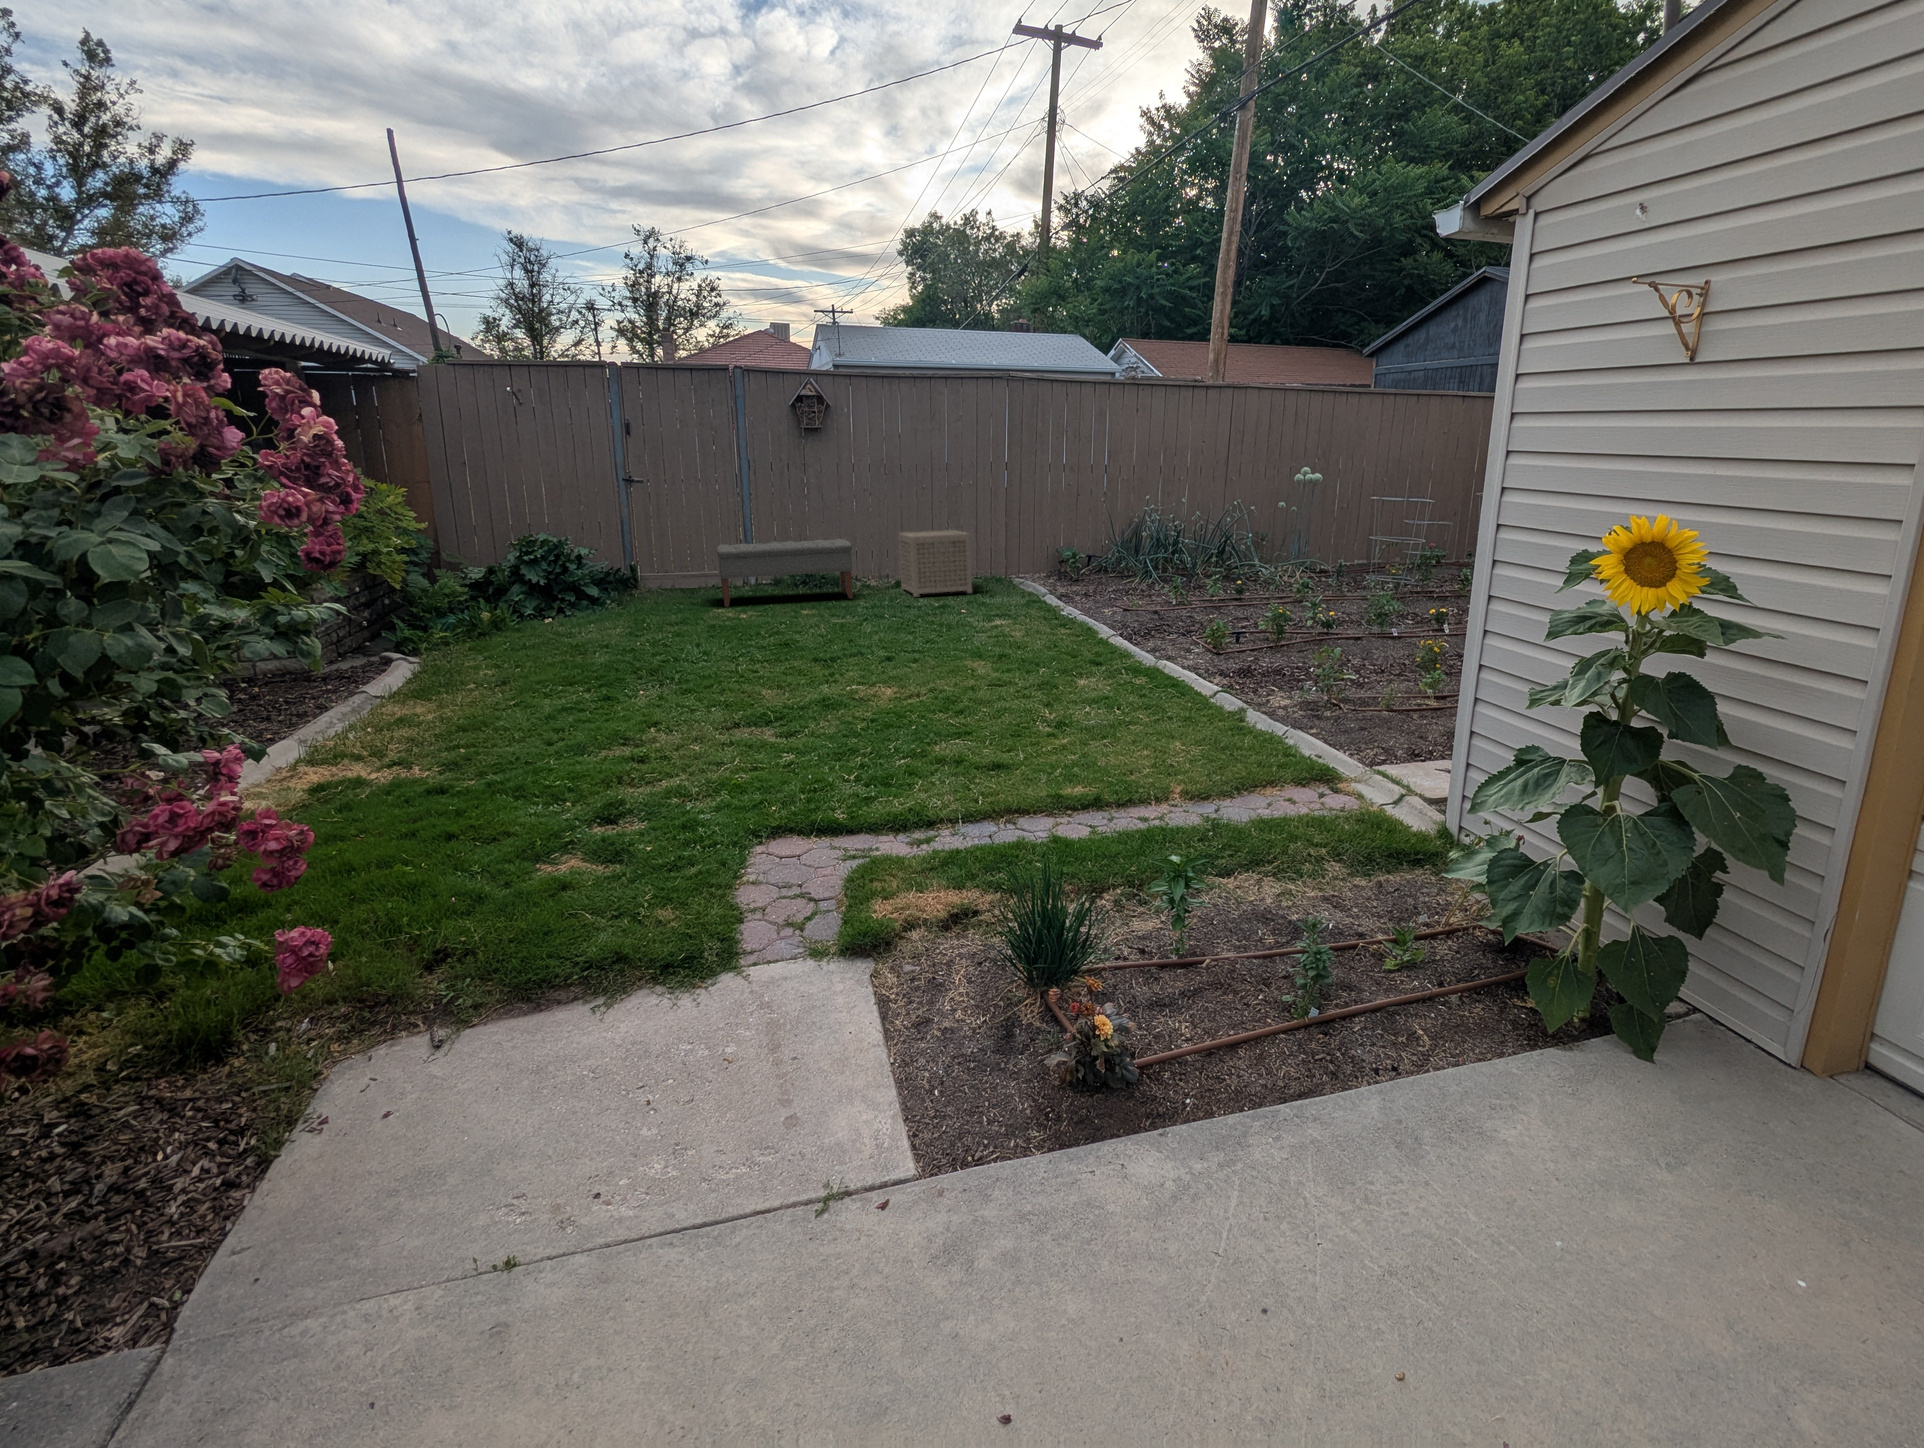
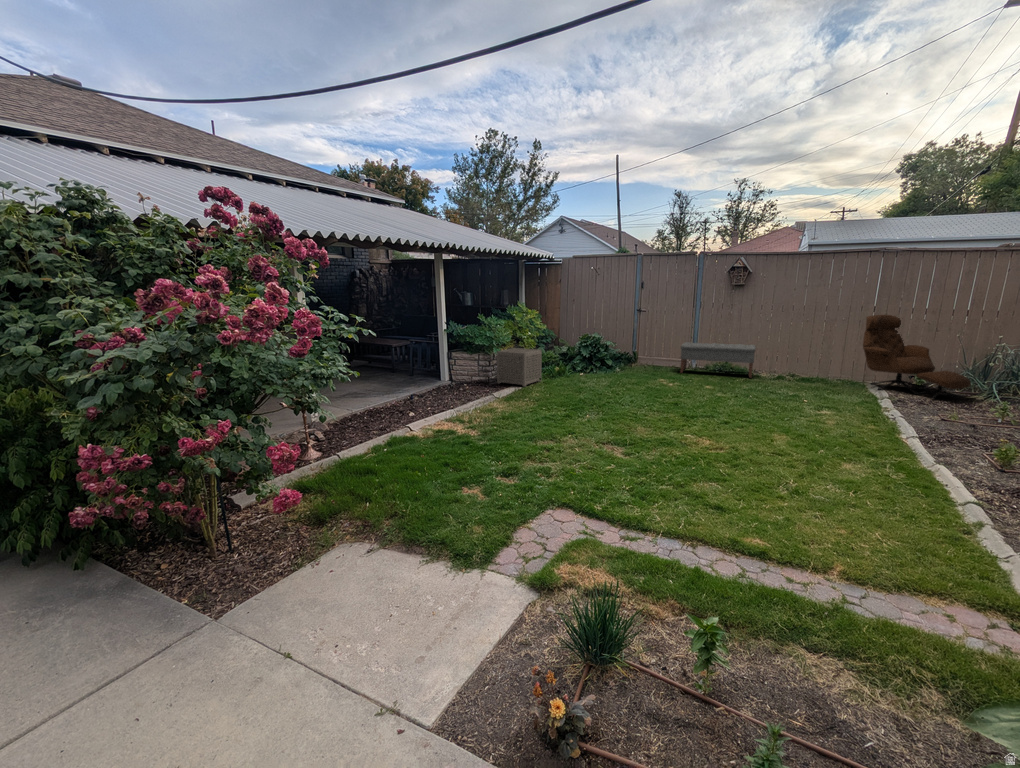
lounge chair: none [994,476,1124,593] -> present [863,315,971,400]
side table: present [898,530,972,597] -> present [497,348,542,387]

